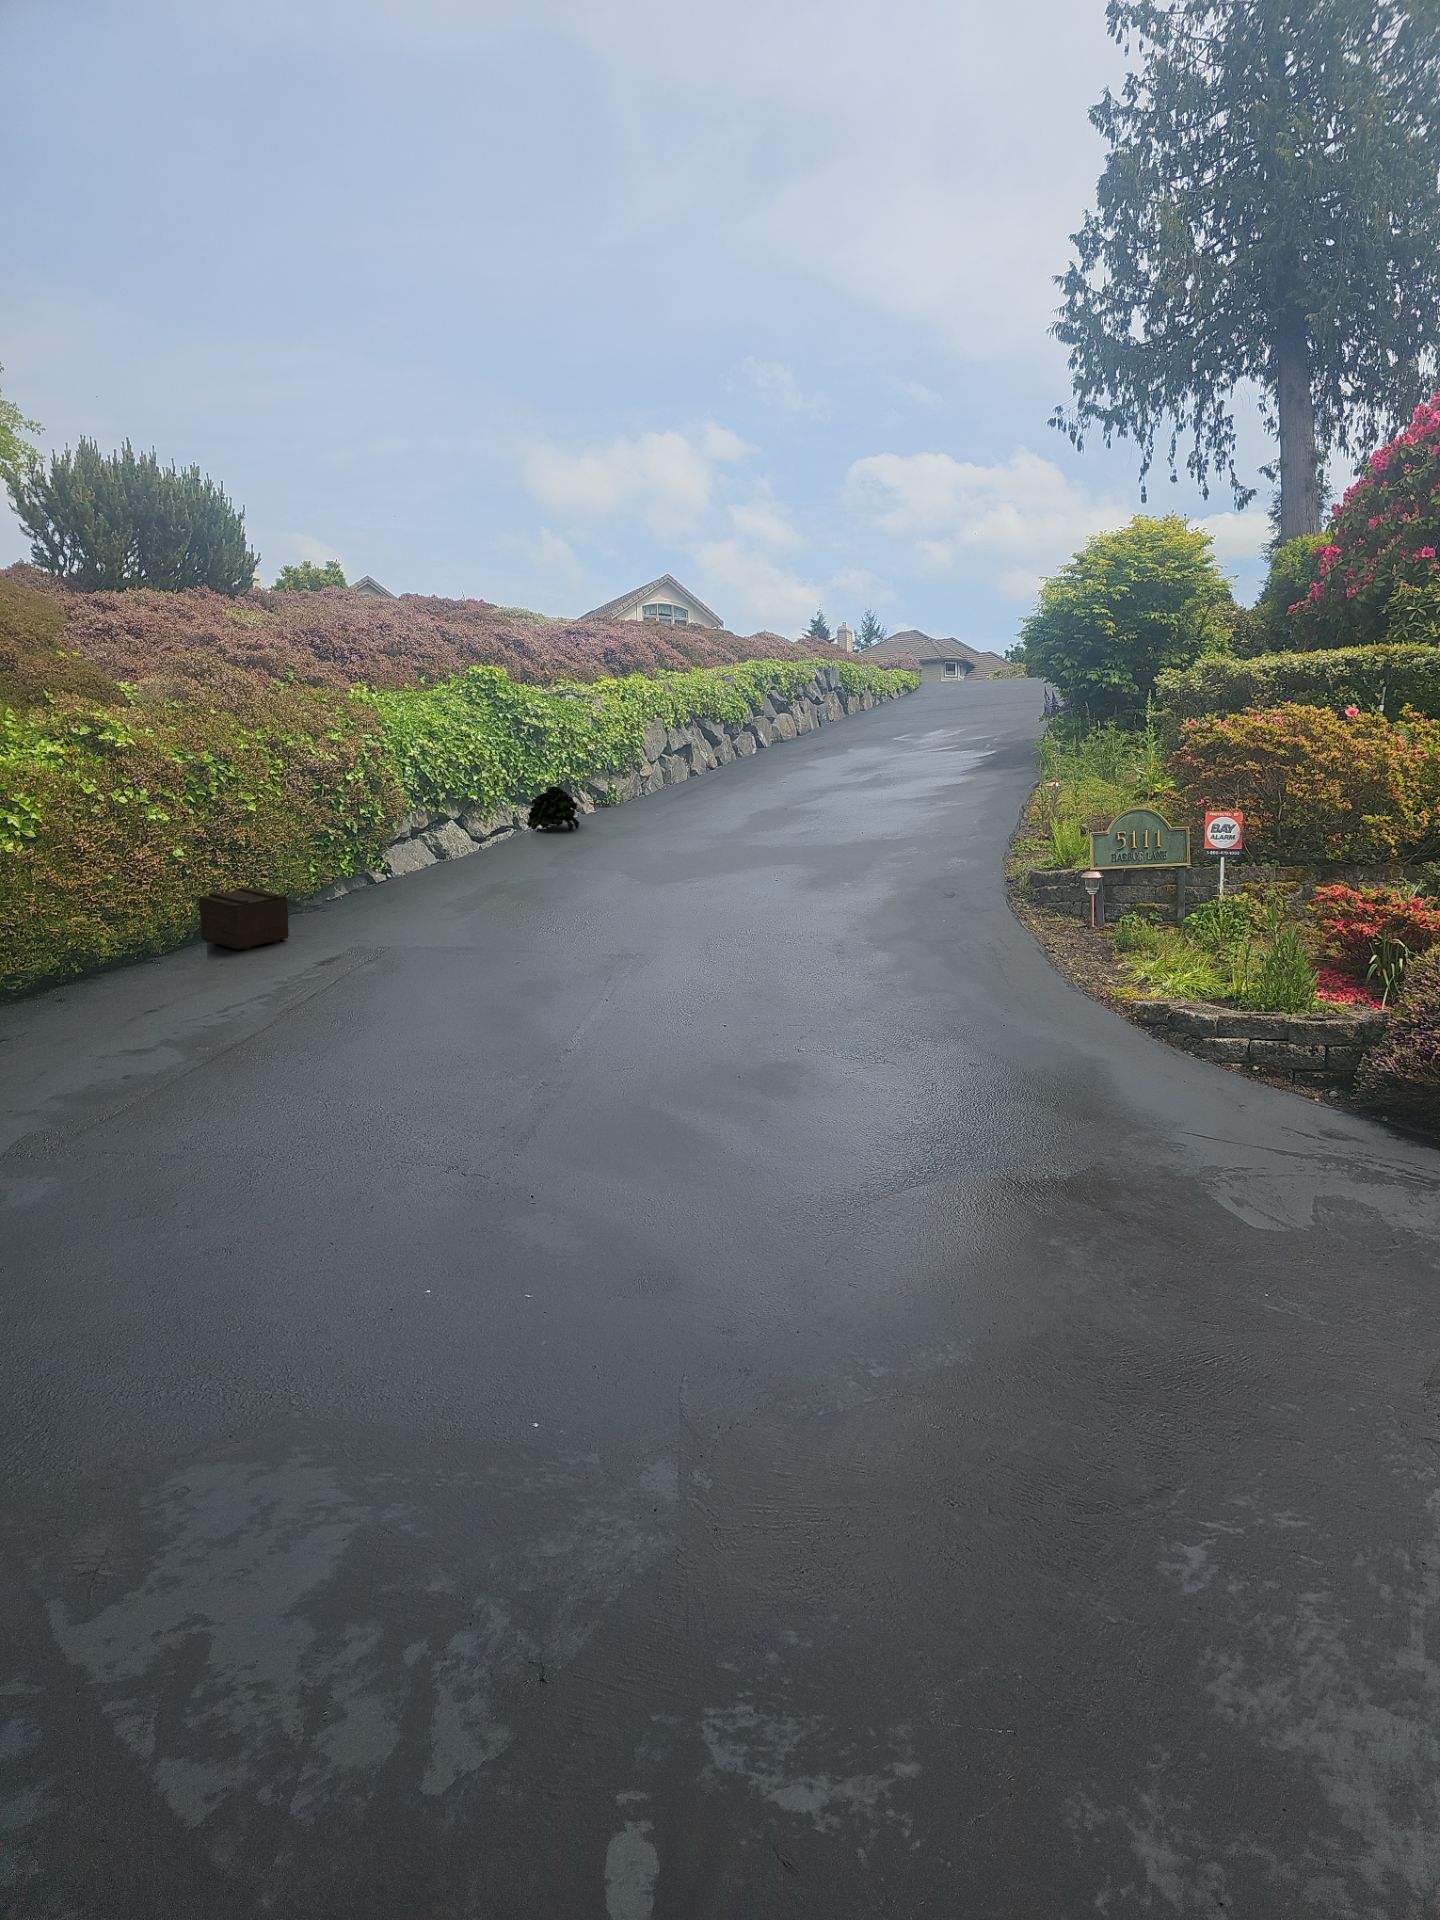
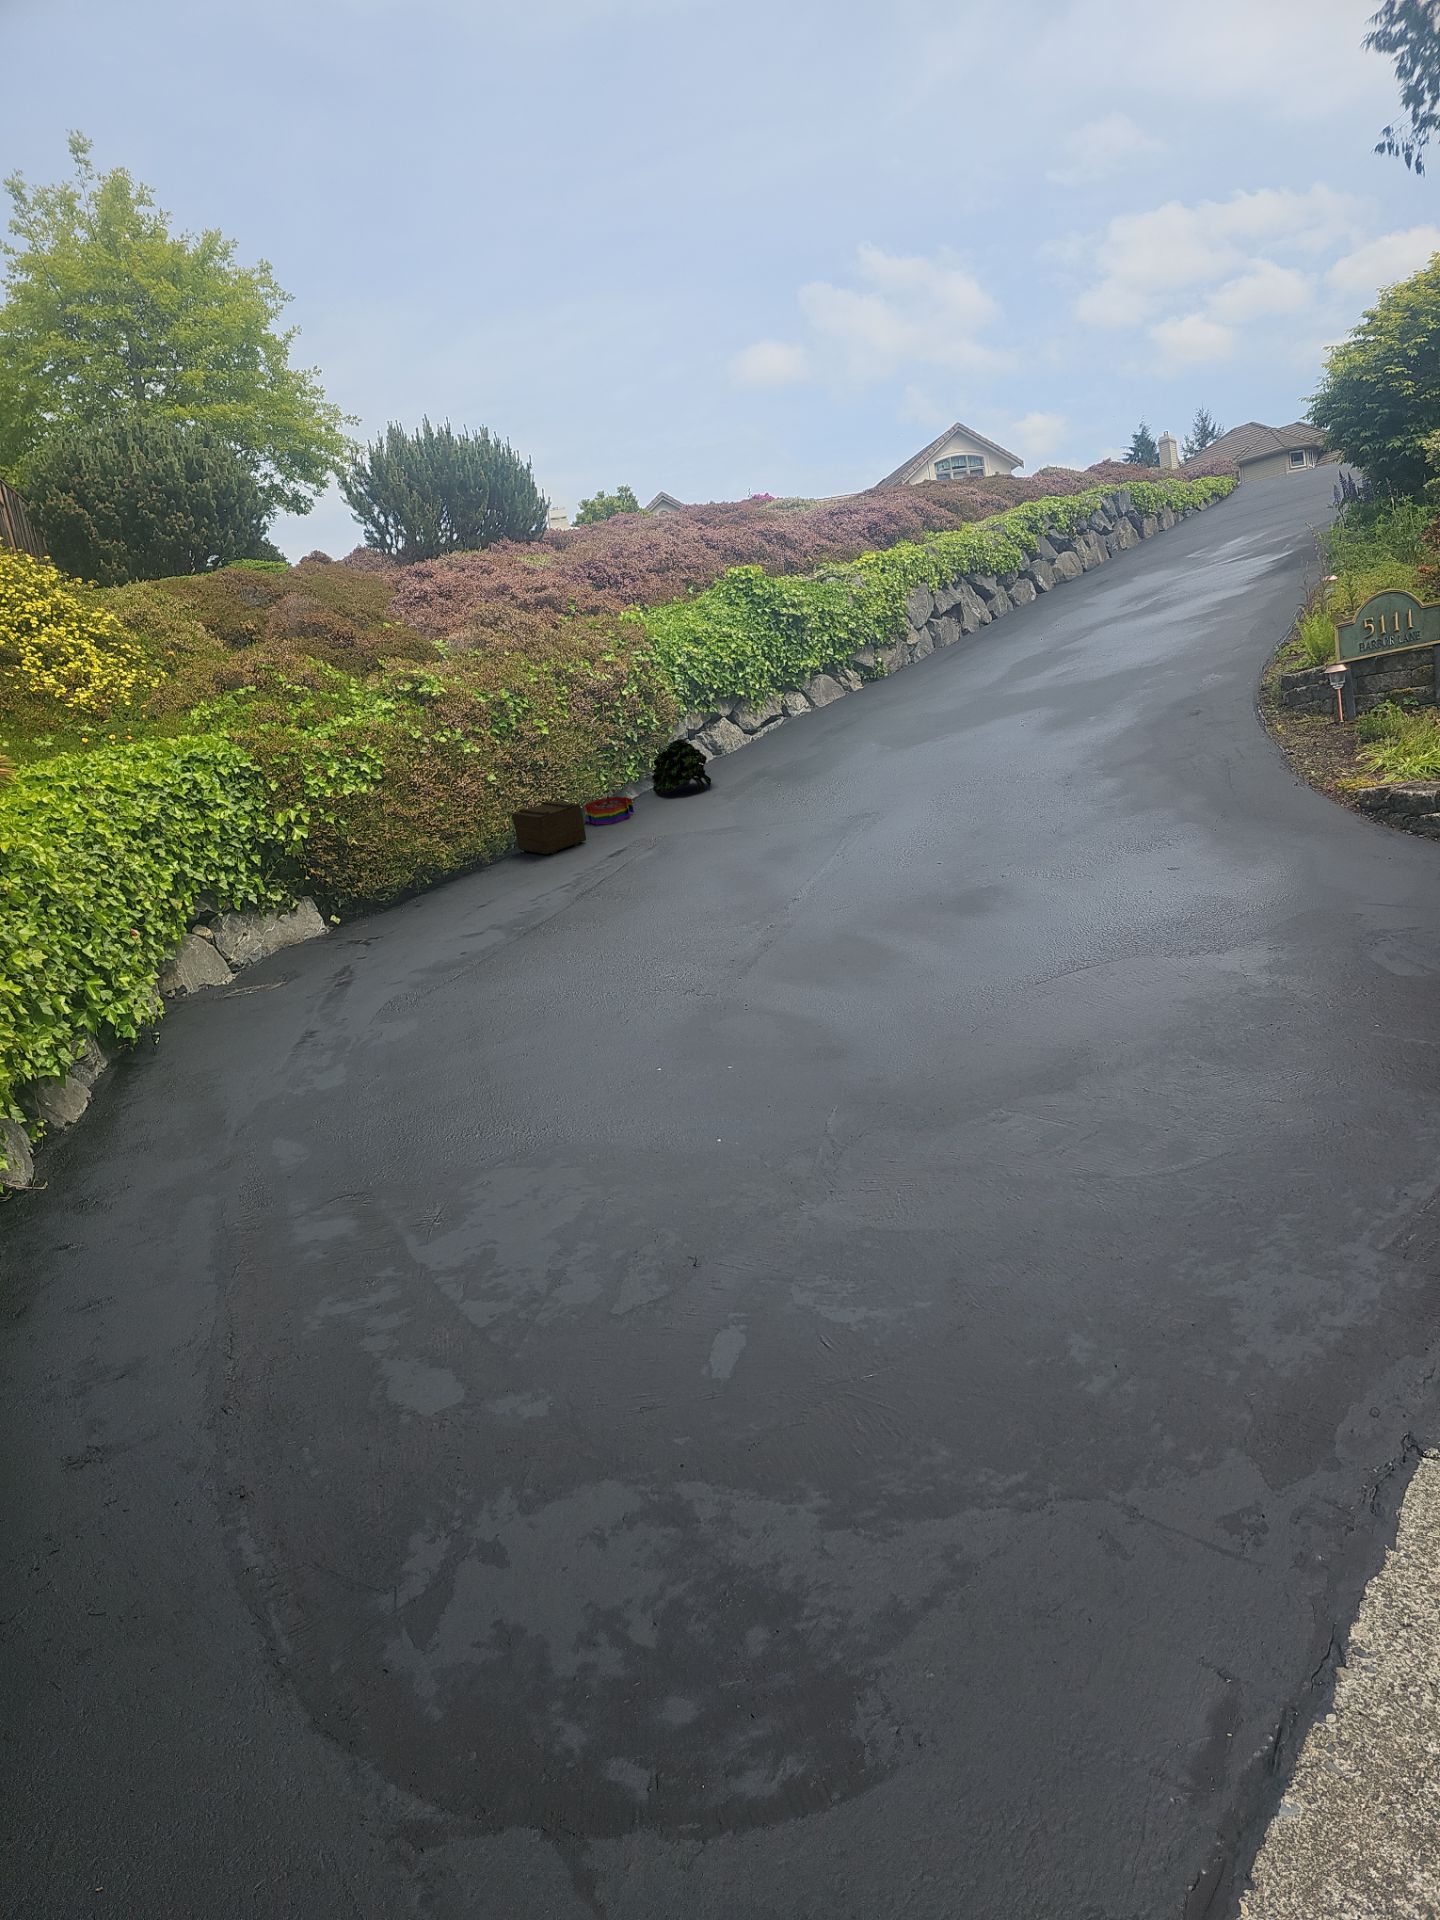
potted plant: present [527,786,579,831] -> present [652,739,711,796]
storage bin: none [287,891,346,922] -> present [584,797,634,825]

